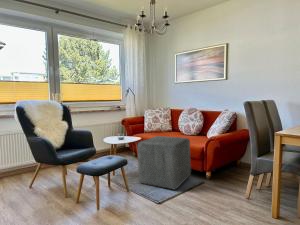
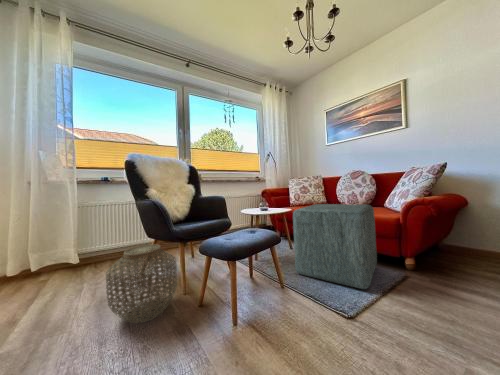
woven basket: none [22,168,63,212] -> present [106,244,177,323]

